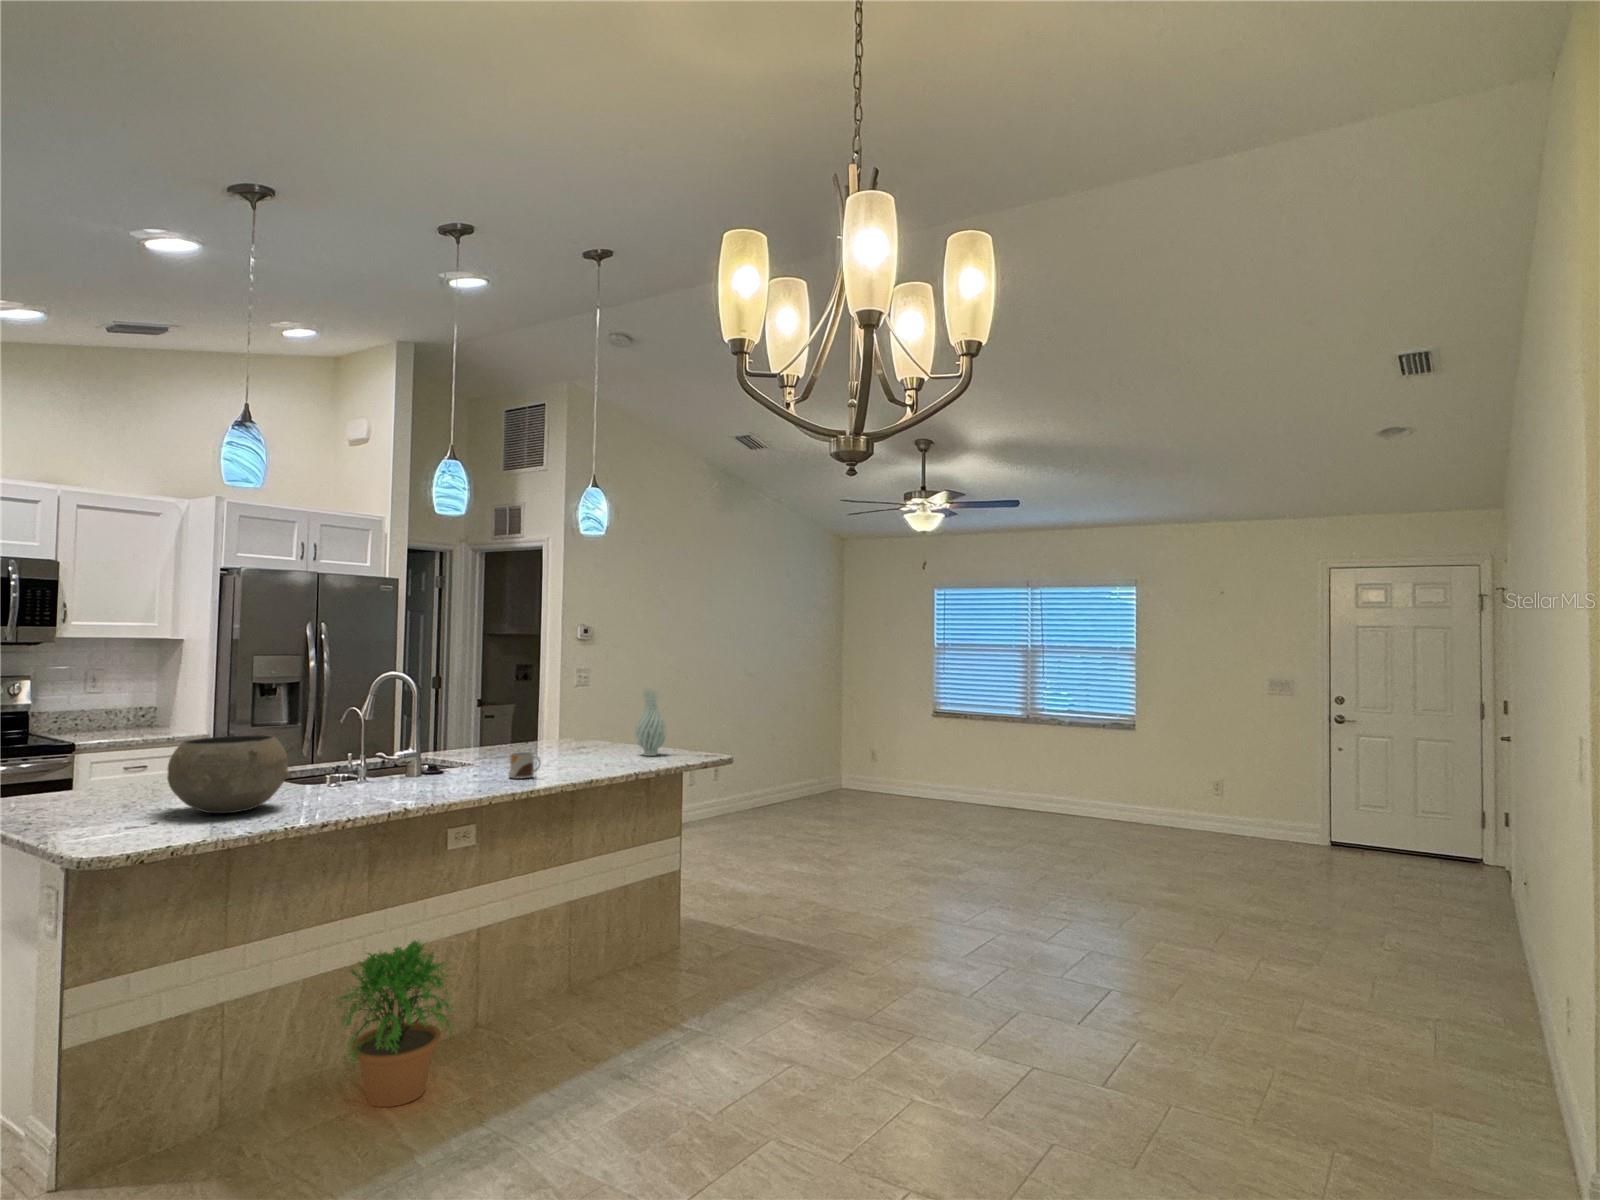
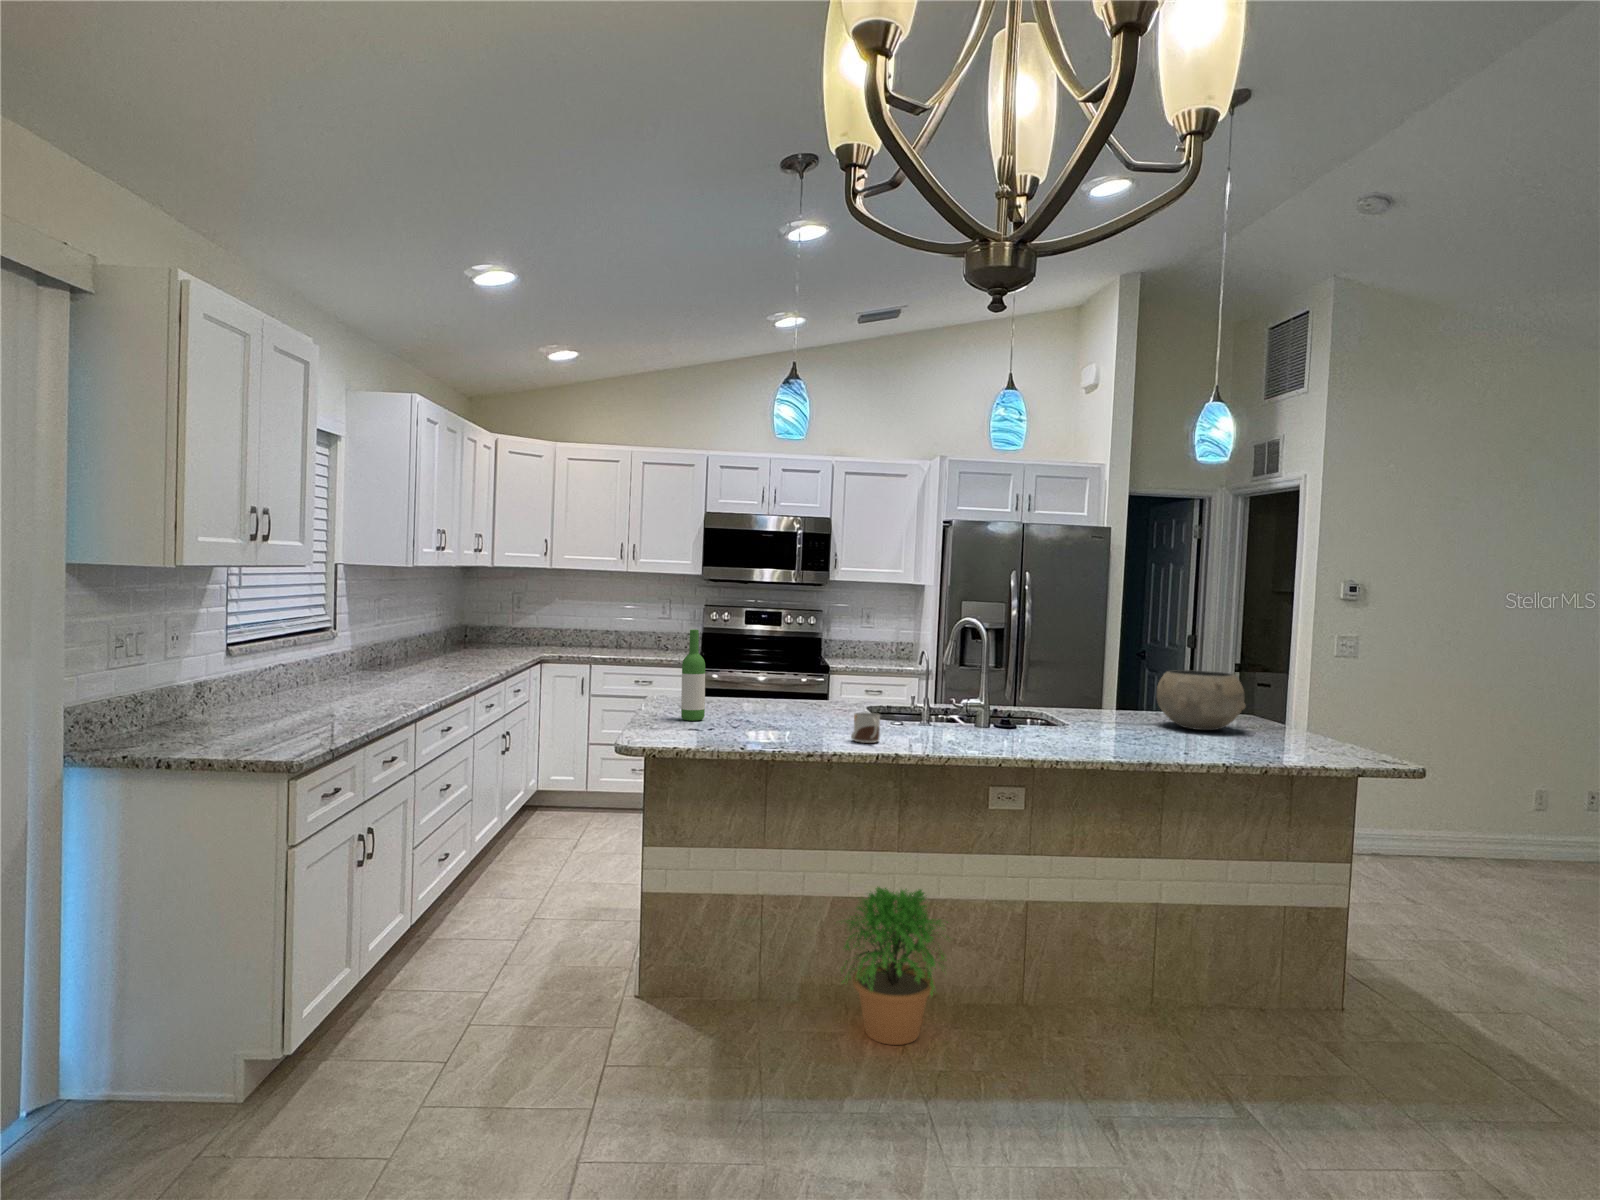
vase: present [635,690,666,756] -> none [1265,660,1311,749]
wine bottle: none [78,705,115,821] -> present [681,630,705,721]
ceramic bowl: present [167,735,290,813] -> present [1156,670,1246,730]
mug: present [508,752,541,779] -> present [851,712,880,743]

